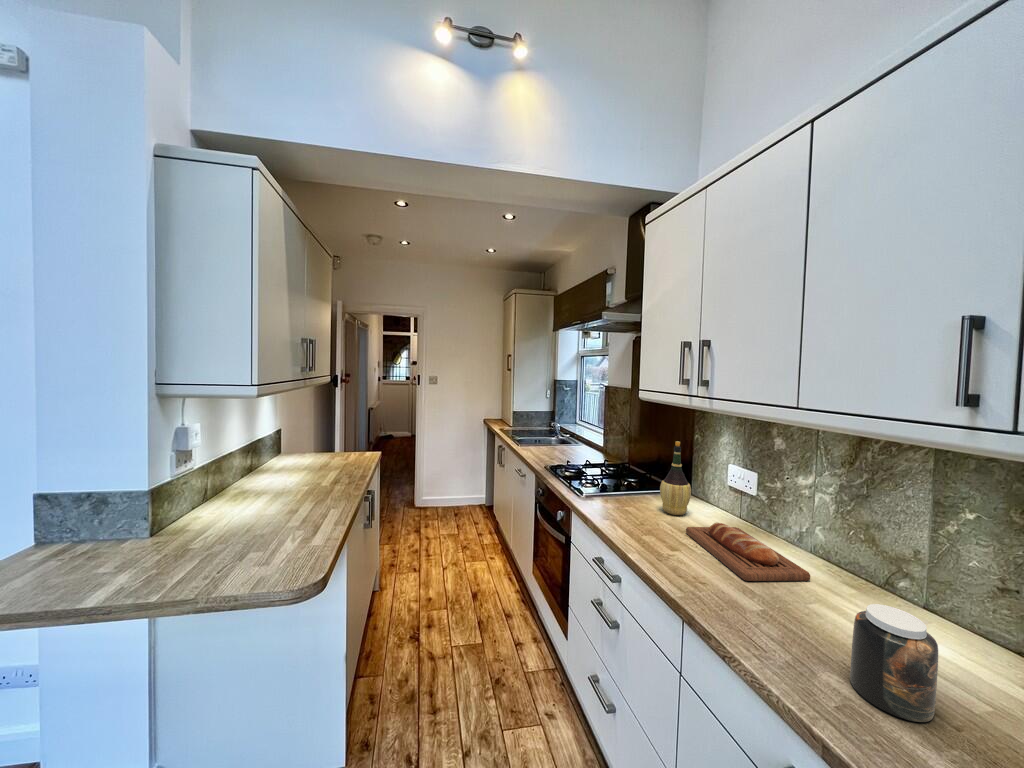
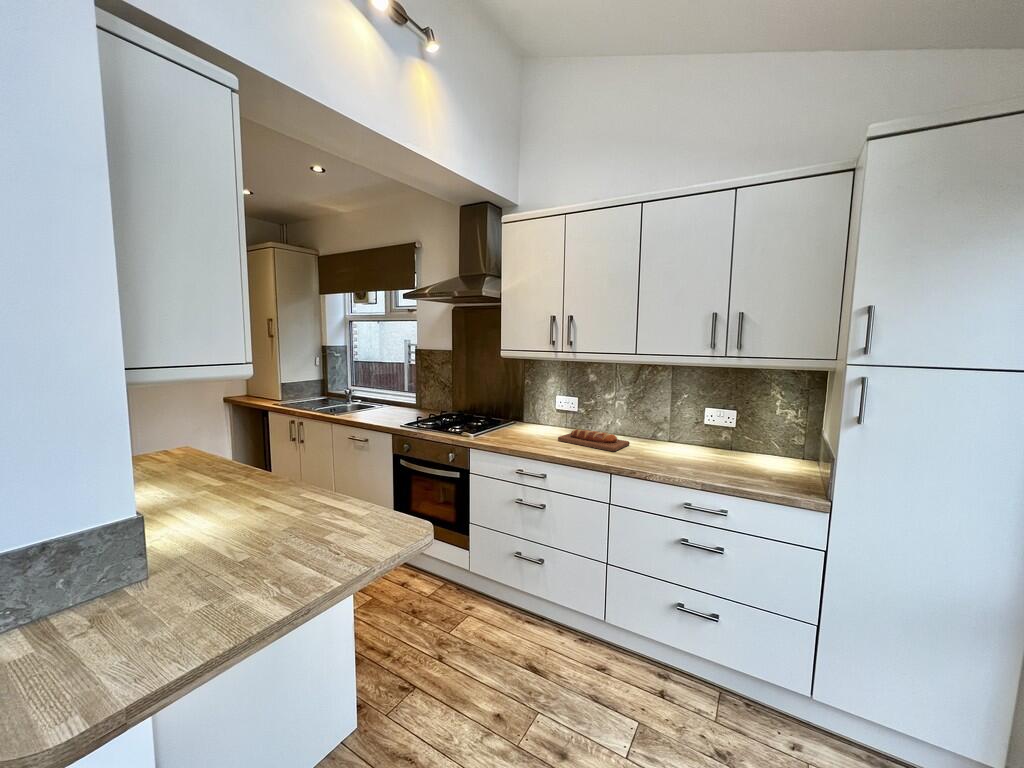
wine bottle: present [660,441,691,515] -> none [524,384,544,434]
jar: present [850,604,938,722] -> none [683,434,713,472]

